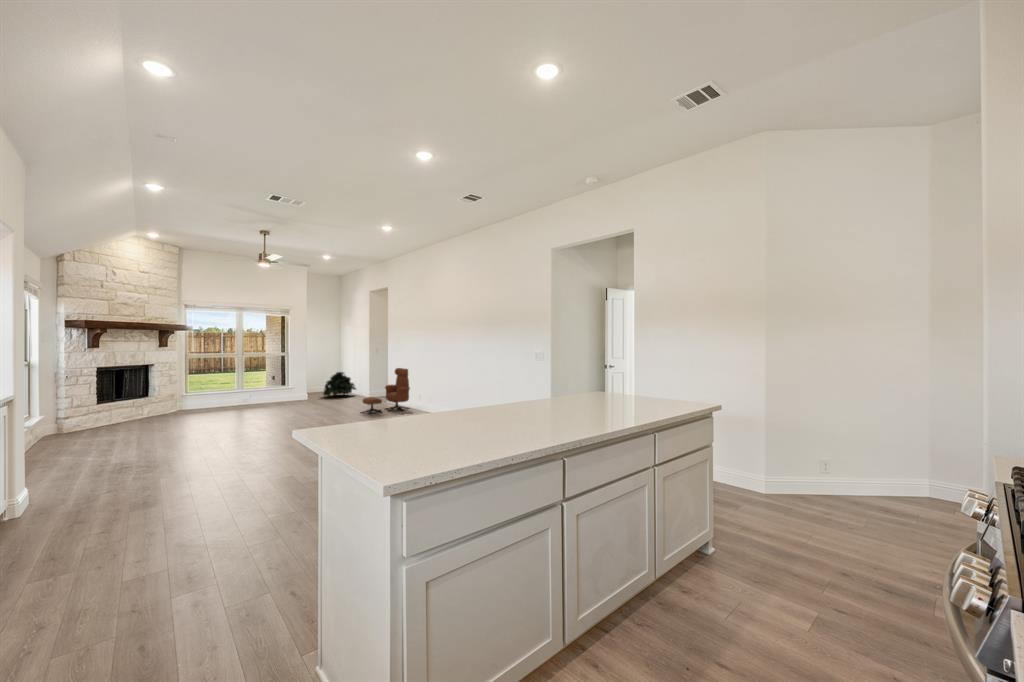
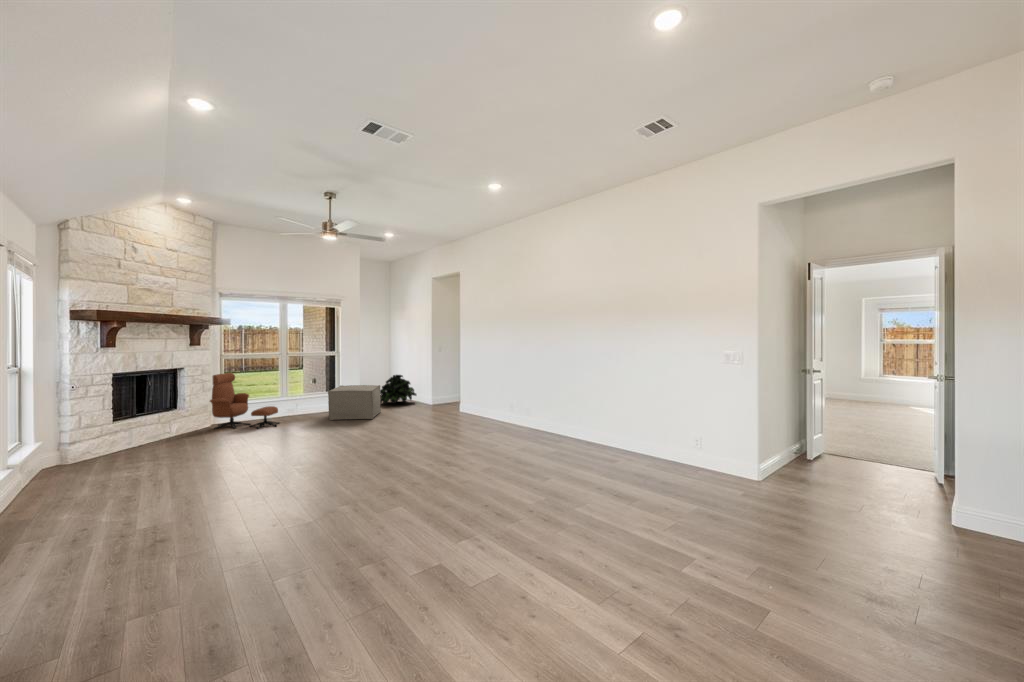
lounge chair: present [361,368,410,414] -> present [210,373,279,429]
ottoman: none [274,380,321,408] -> present [328,385,381,420]

